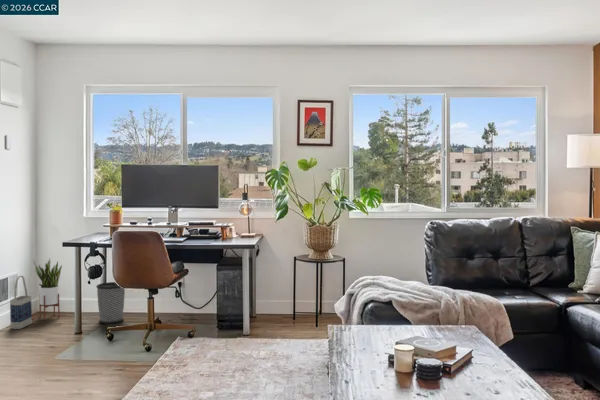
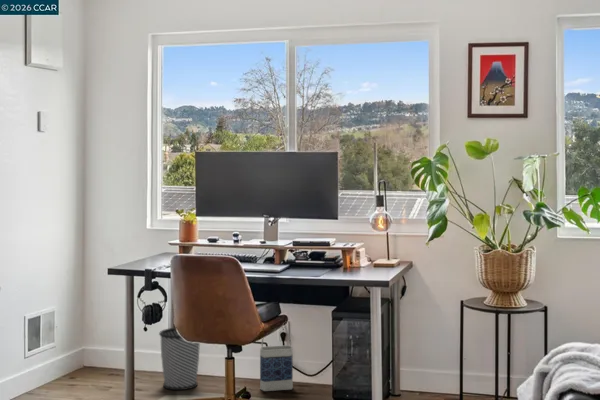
potted plant: present [33,258,62,320] -> none [76,288,116,377]
bag: present [10,276,32,329] -> present [260,325,293,391]

